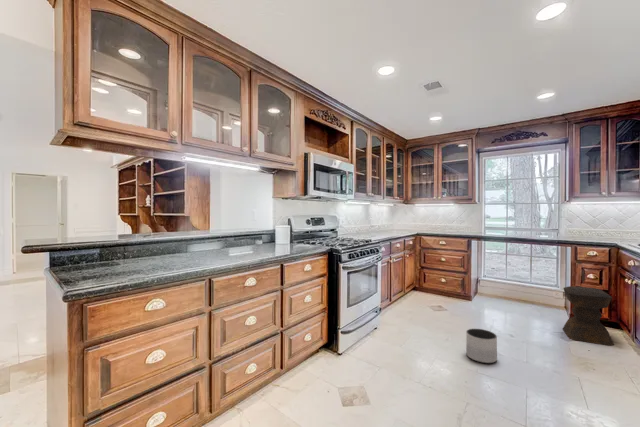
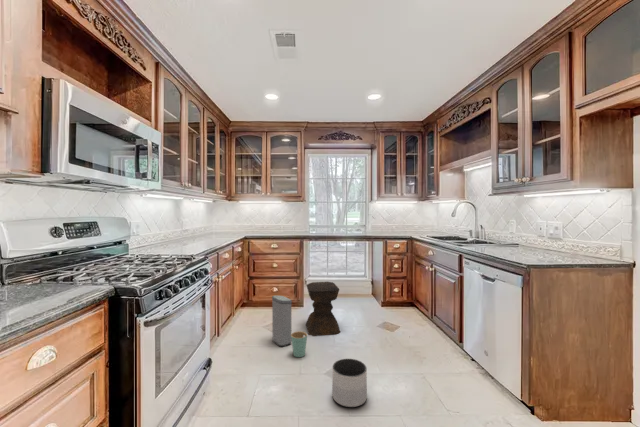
trash can: none [433,279,459,328] -> present [272,296,307,357]
stool: present [563,286,614,345] -> present [306,282,340,336]

